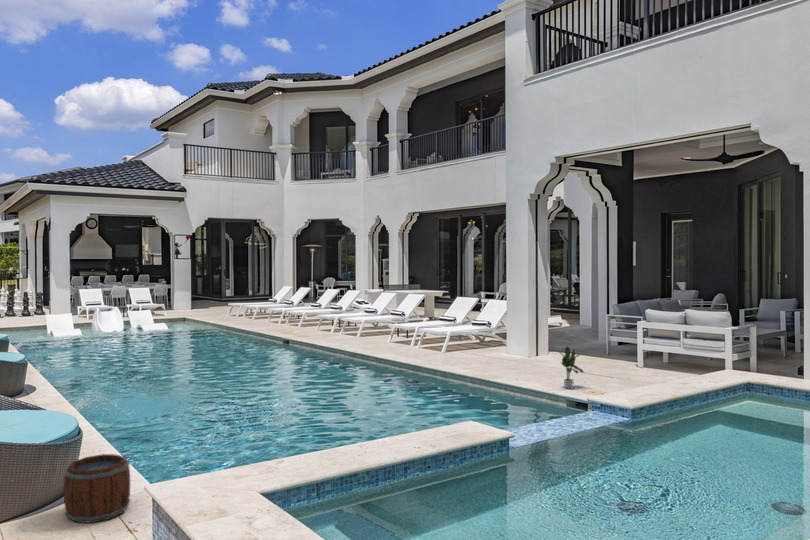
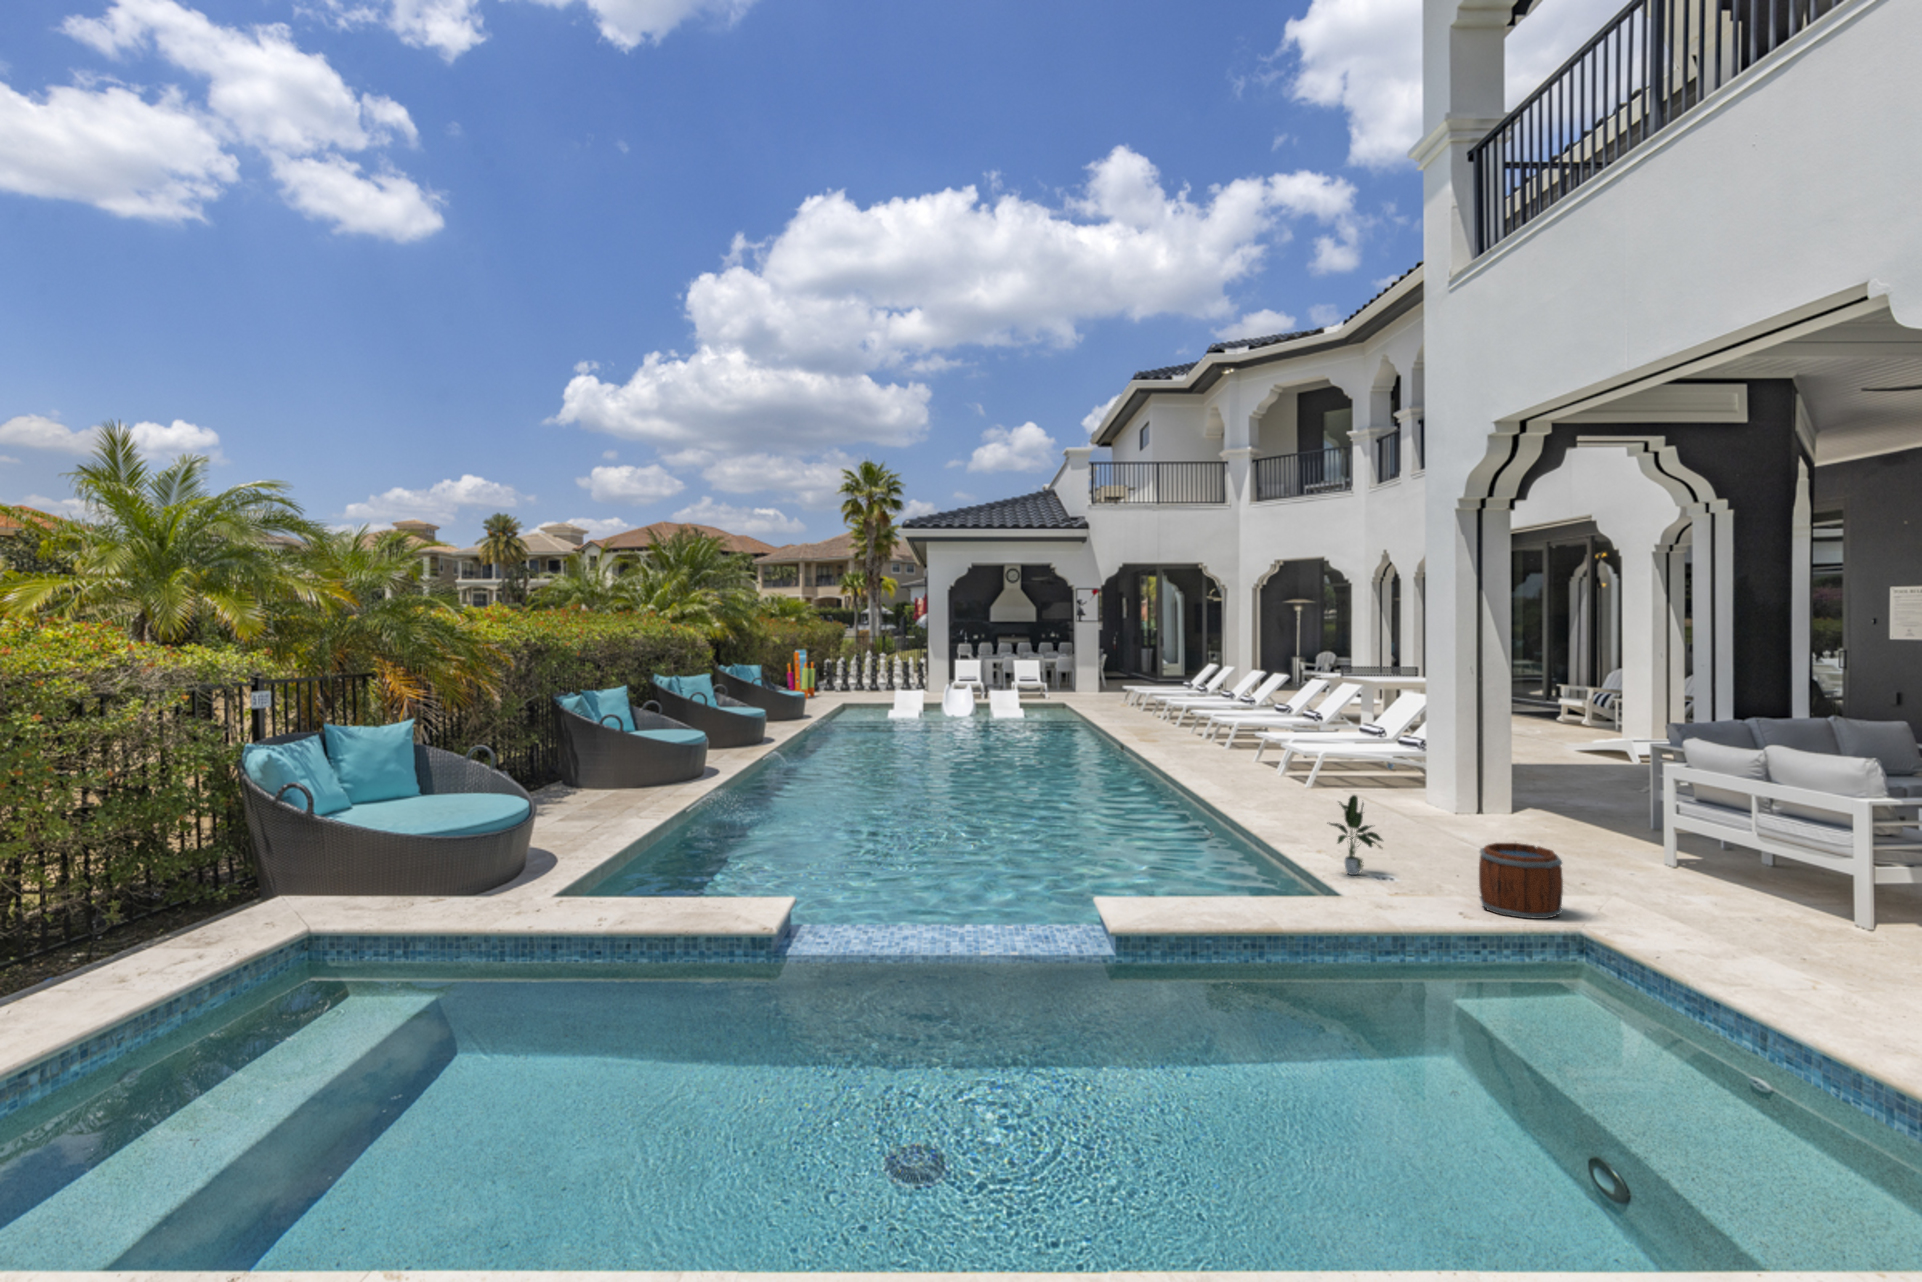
bucket: present [64,454,130,523] -> present [1479,843,1563,919]

